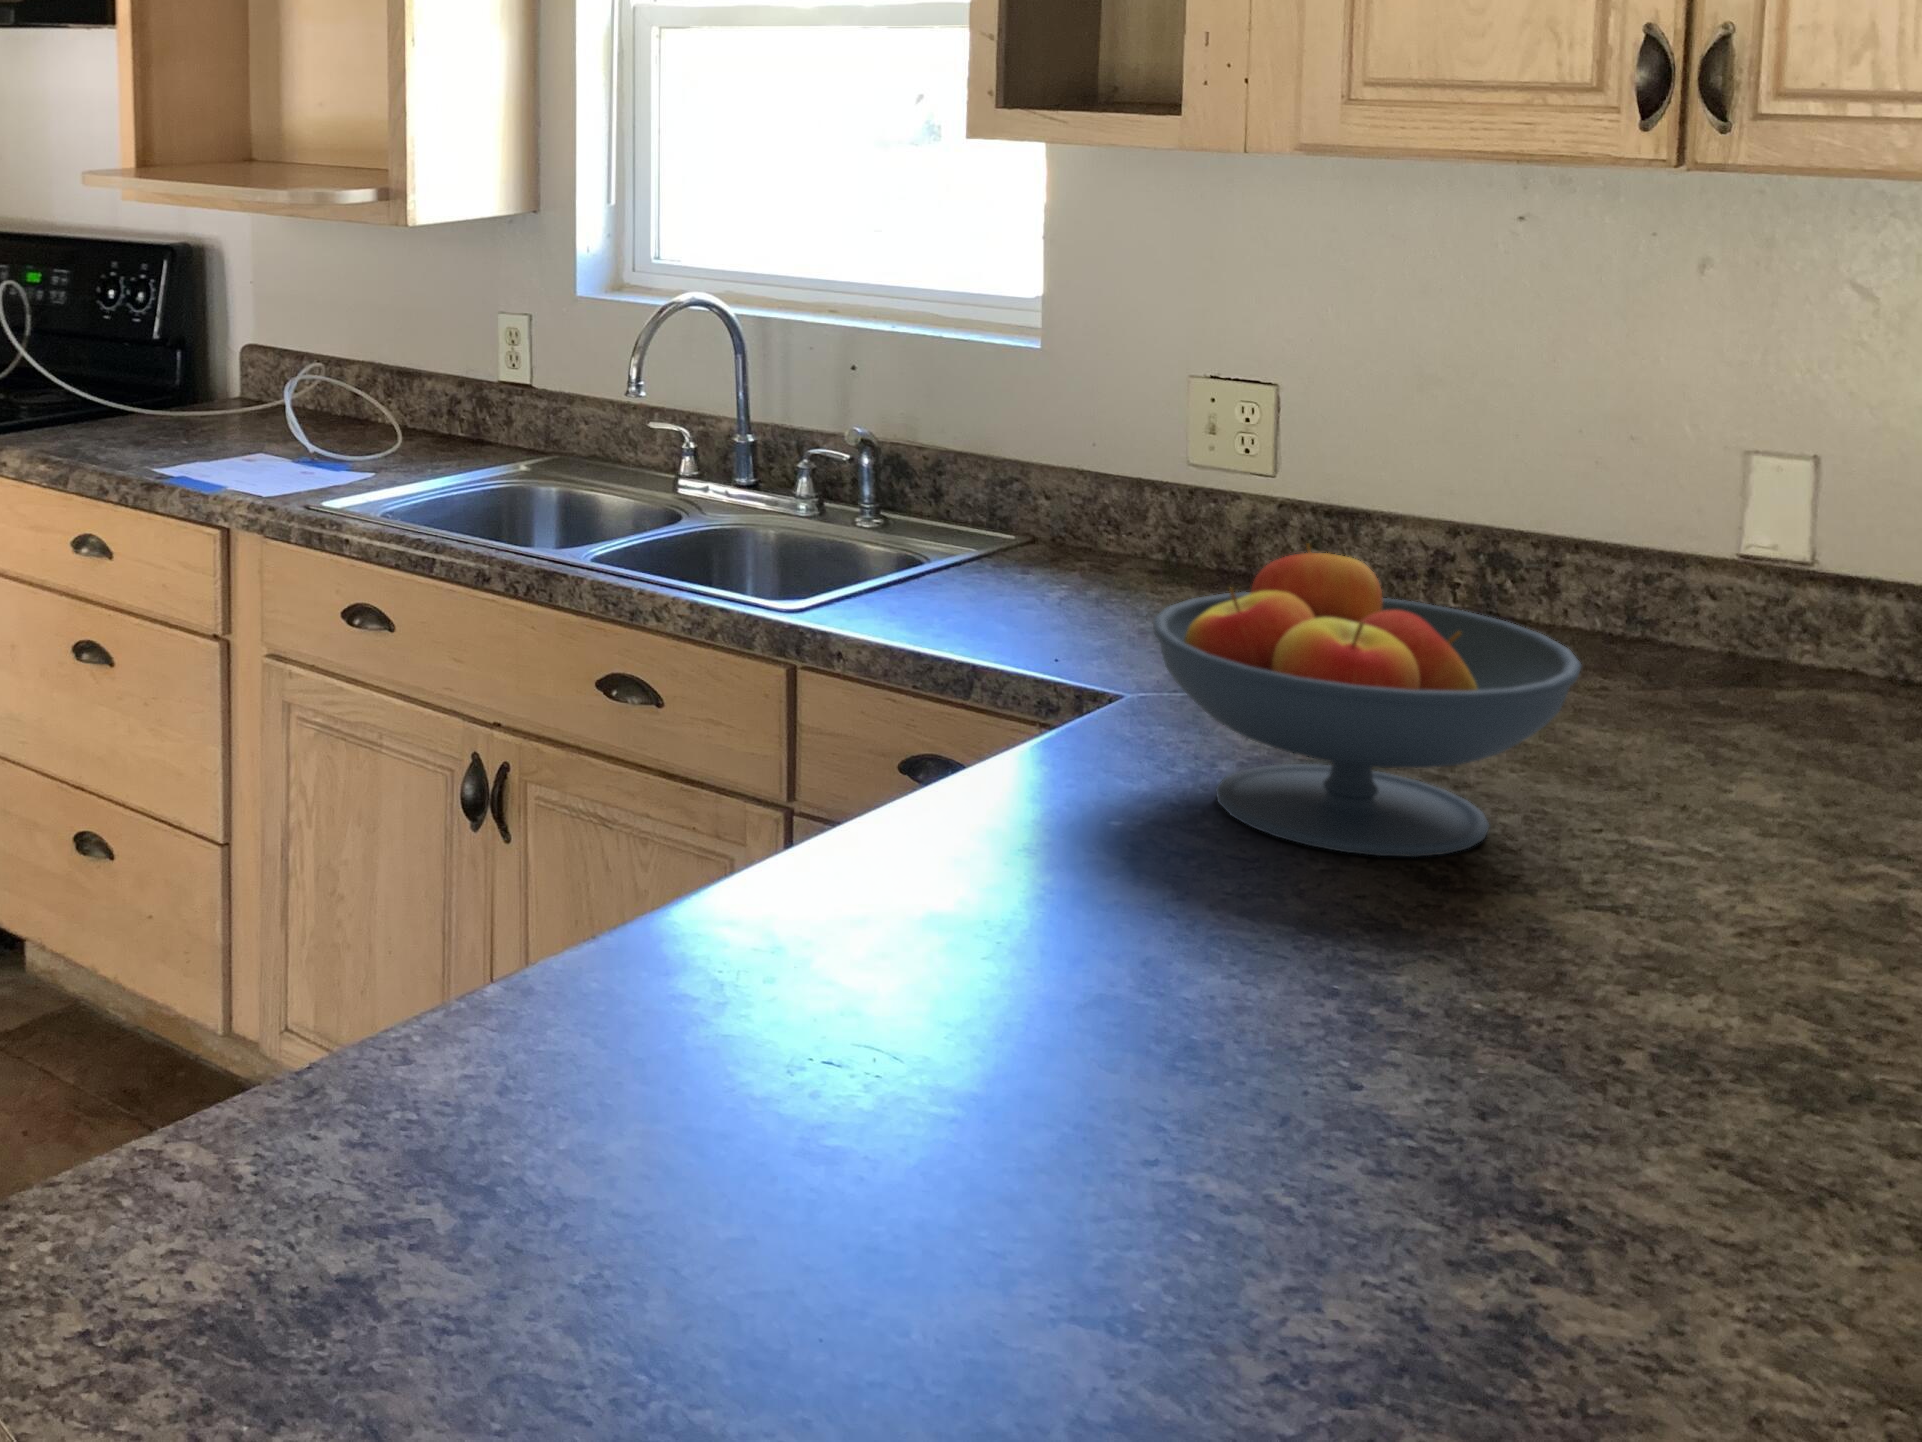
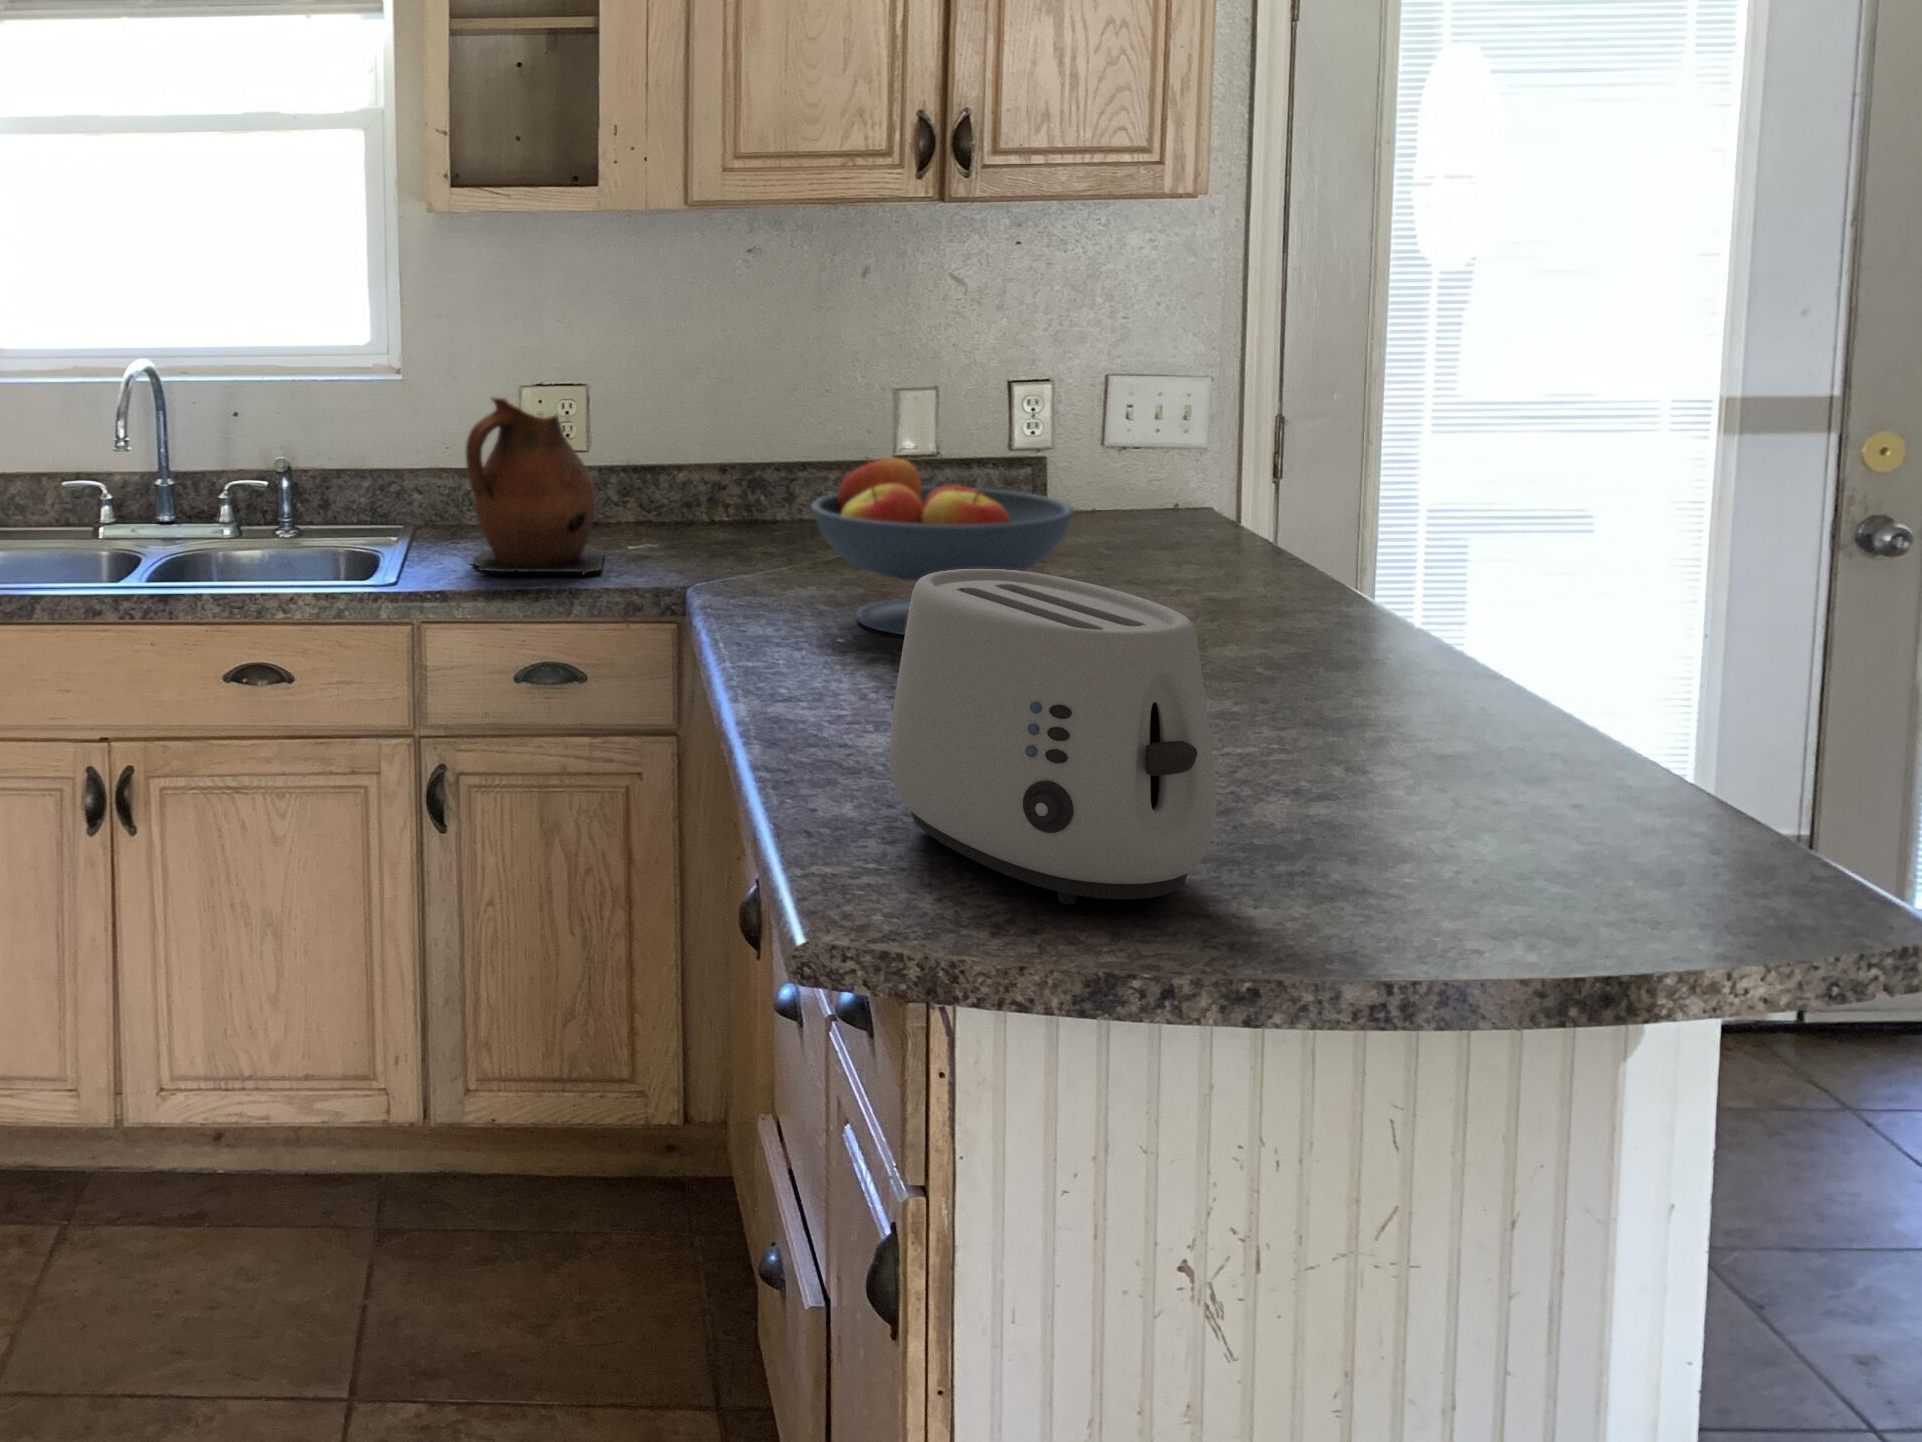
ceramic pitcher: none [930,387,1149,642] -> present [466,397,604,574]
toaster: none [312,725,737,1299] -> present [890,569,1217,904]

